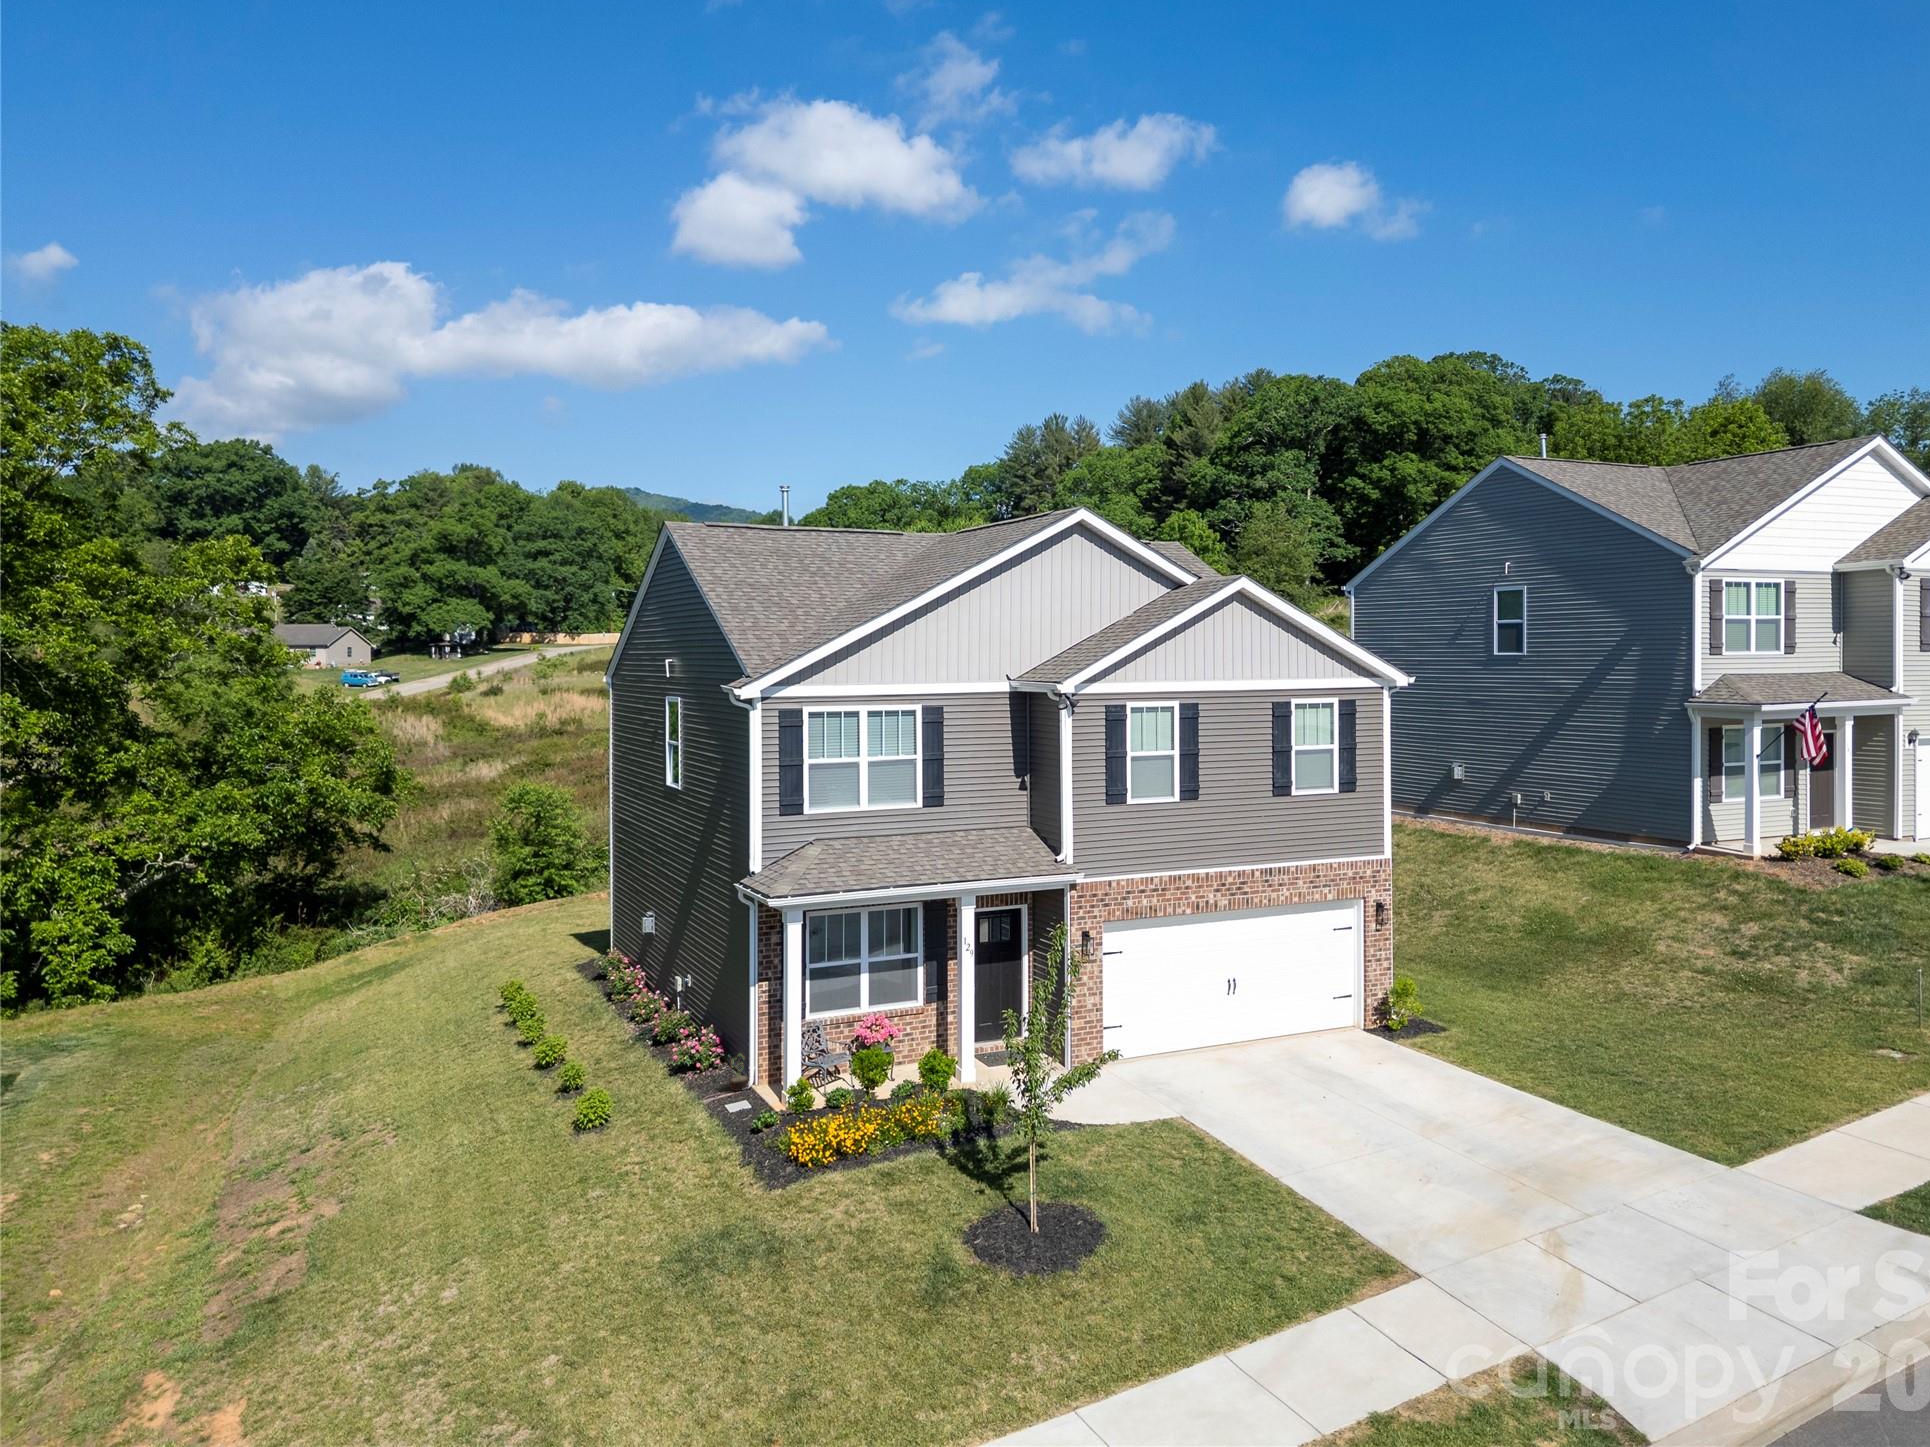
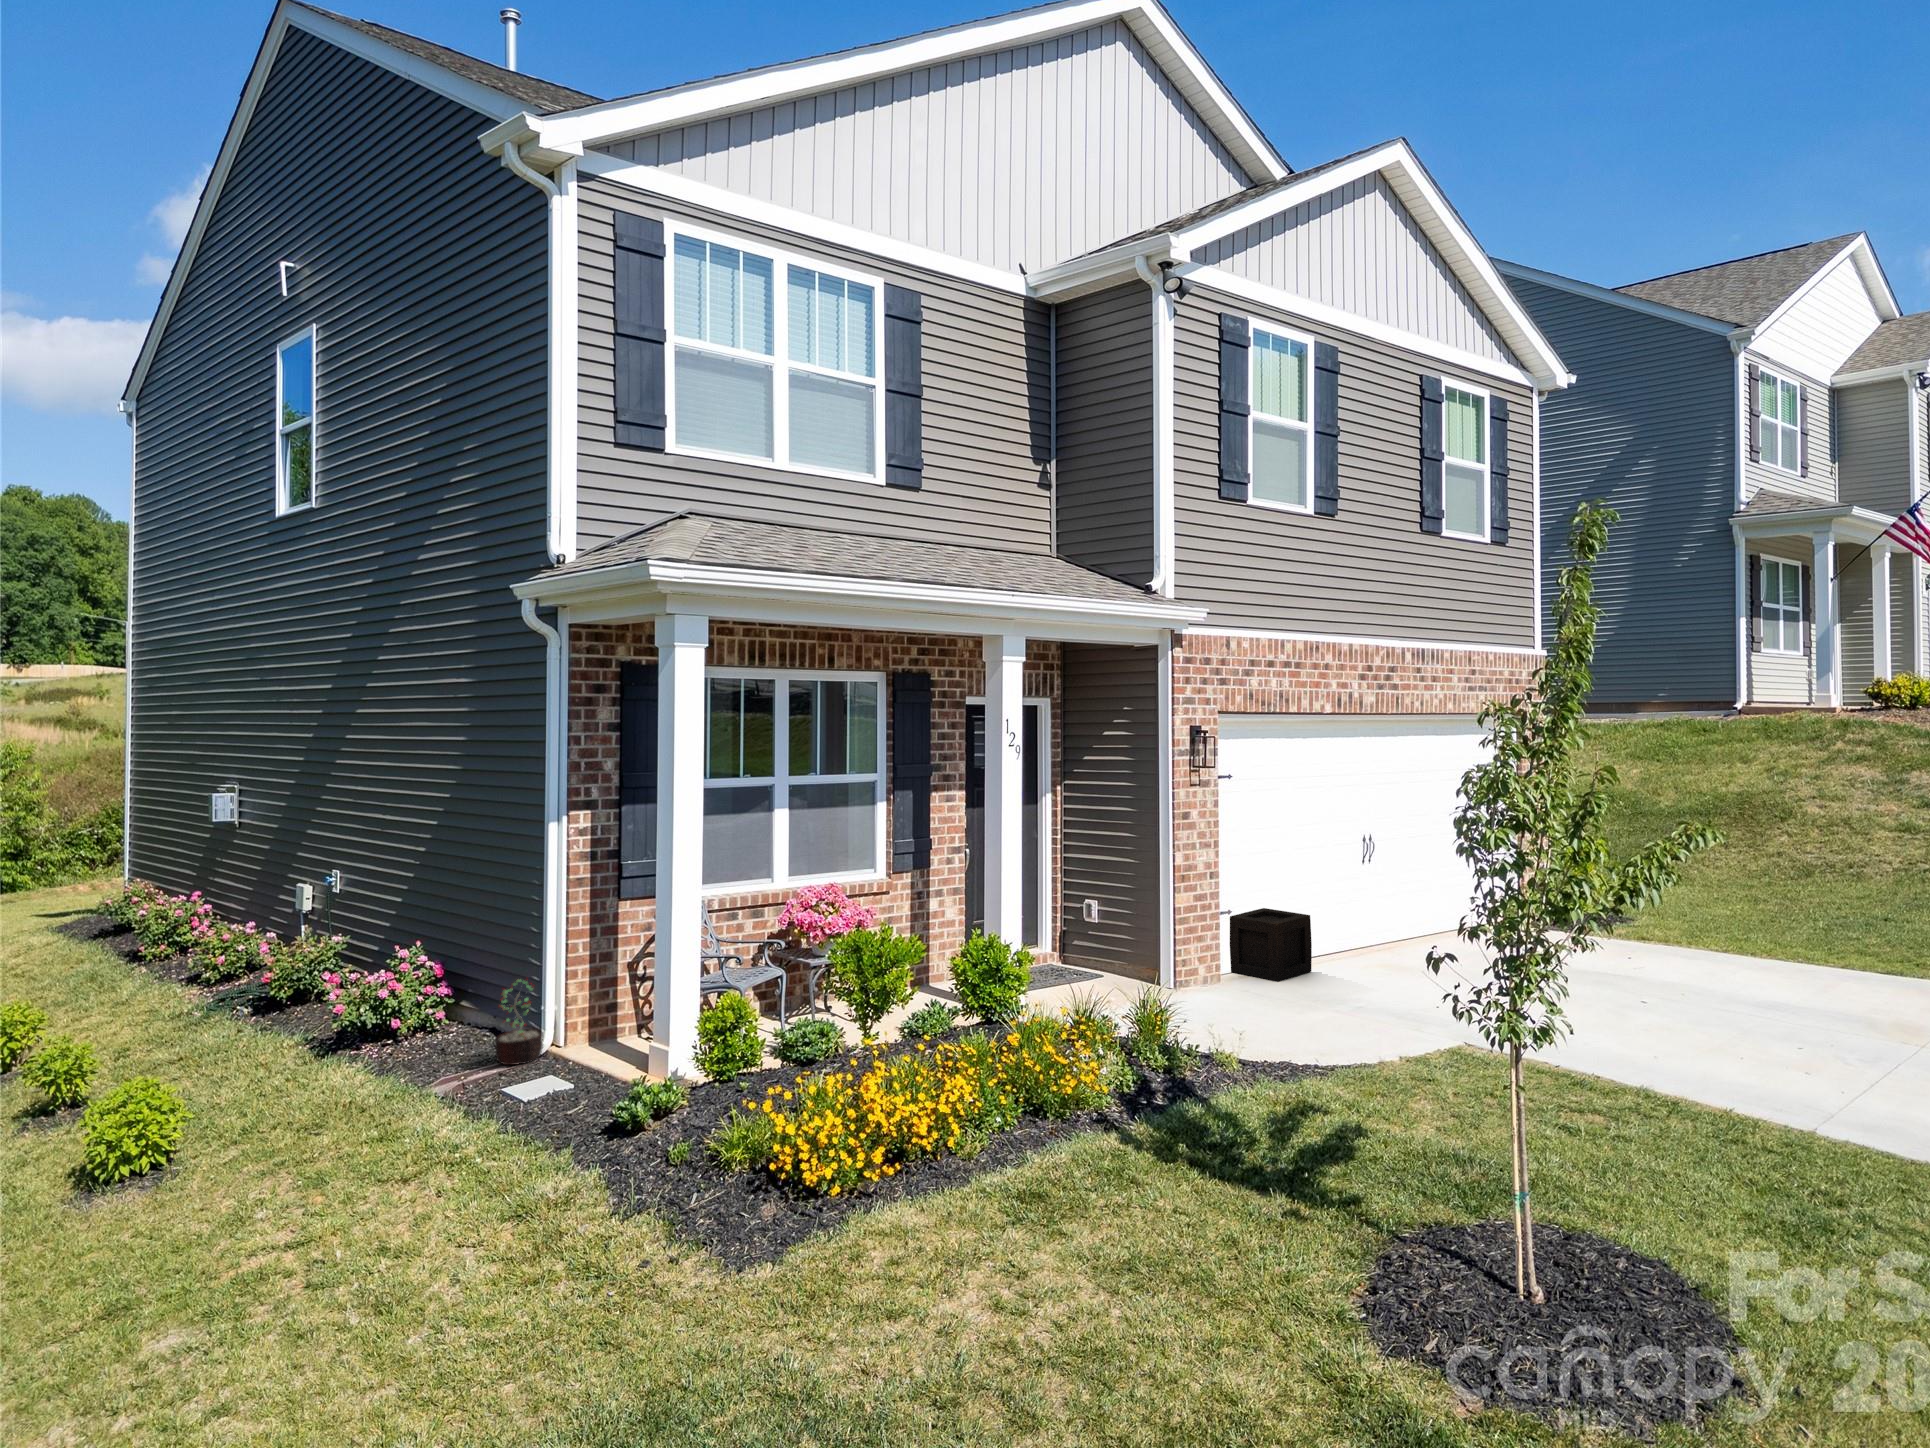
wooden crate: none [1110,1029,1154,1075] -> present [1230,908,1312,982]

